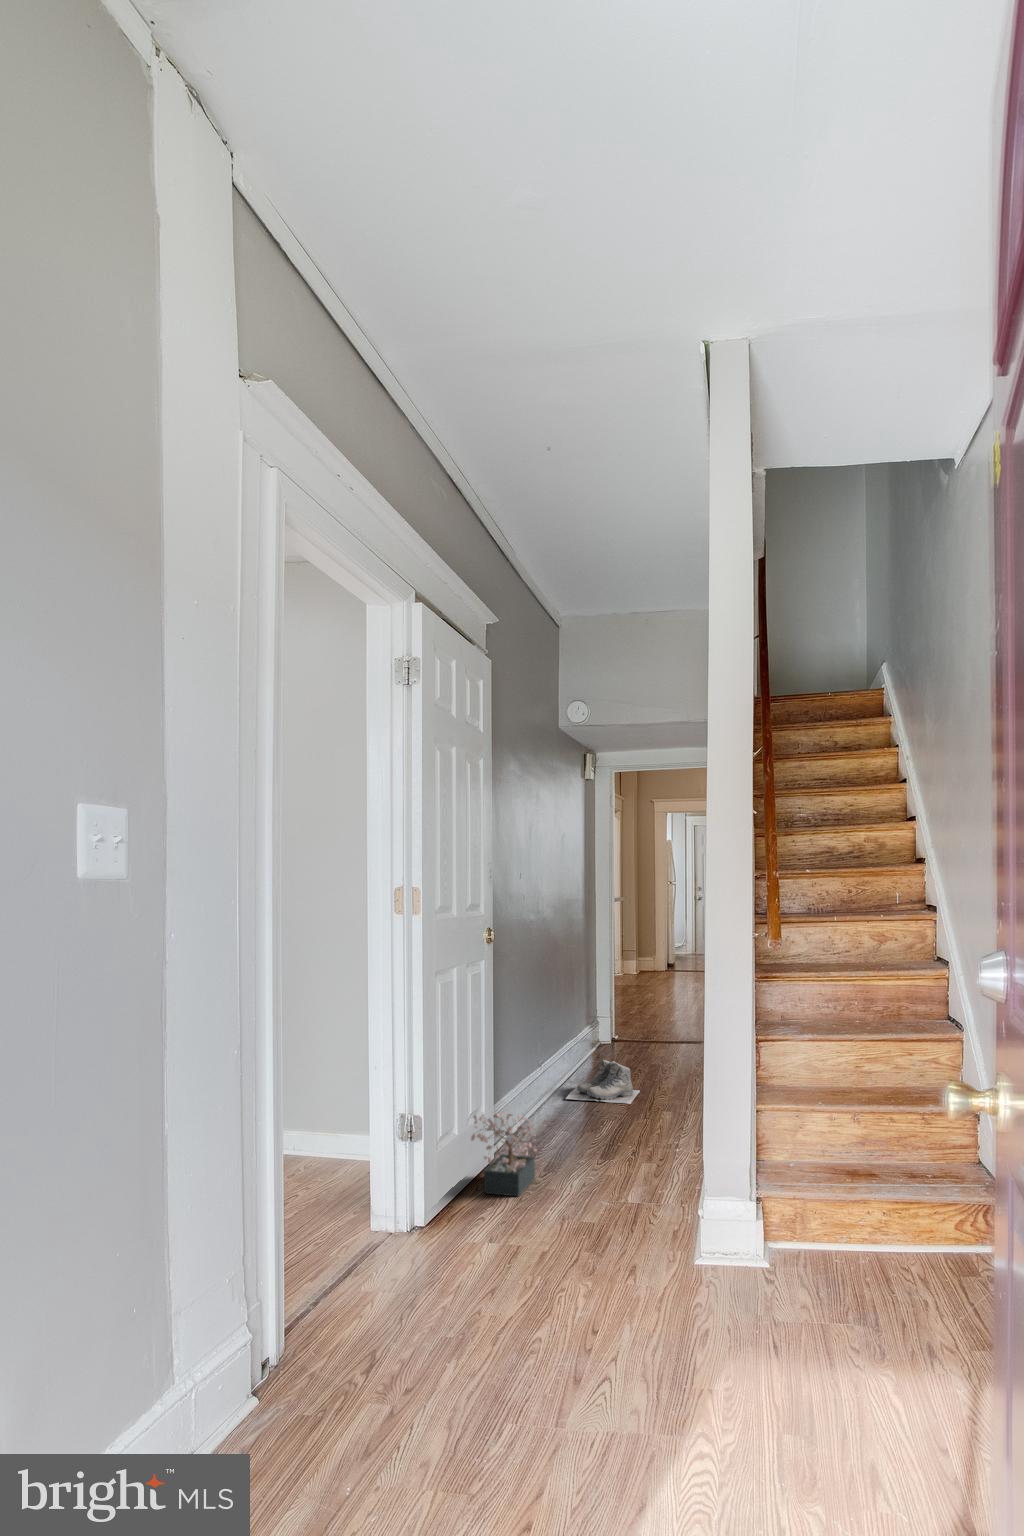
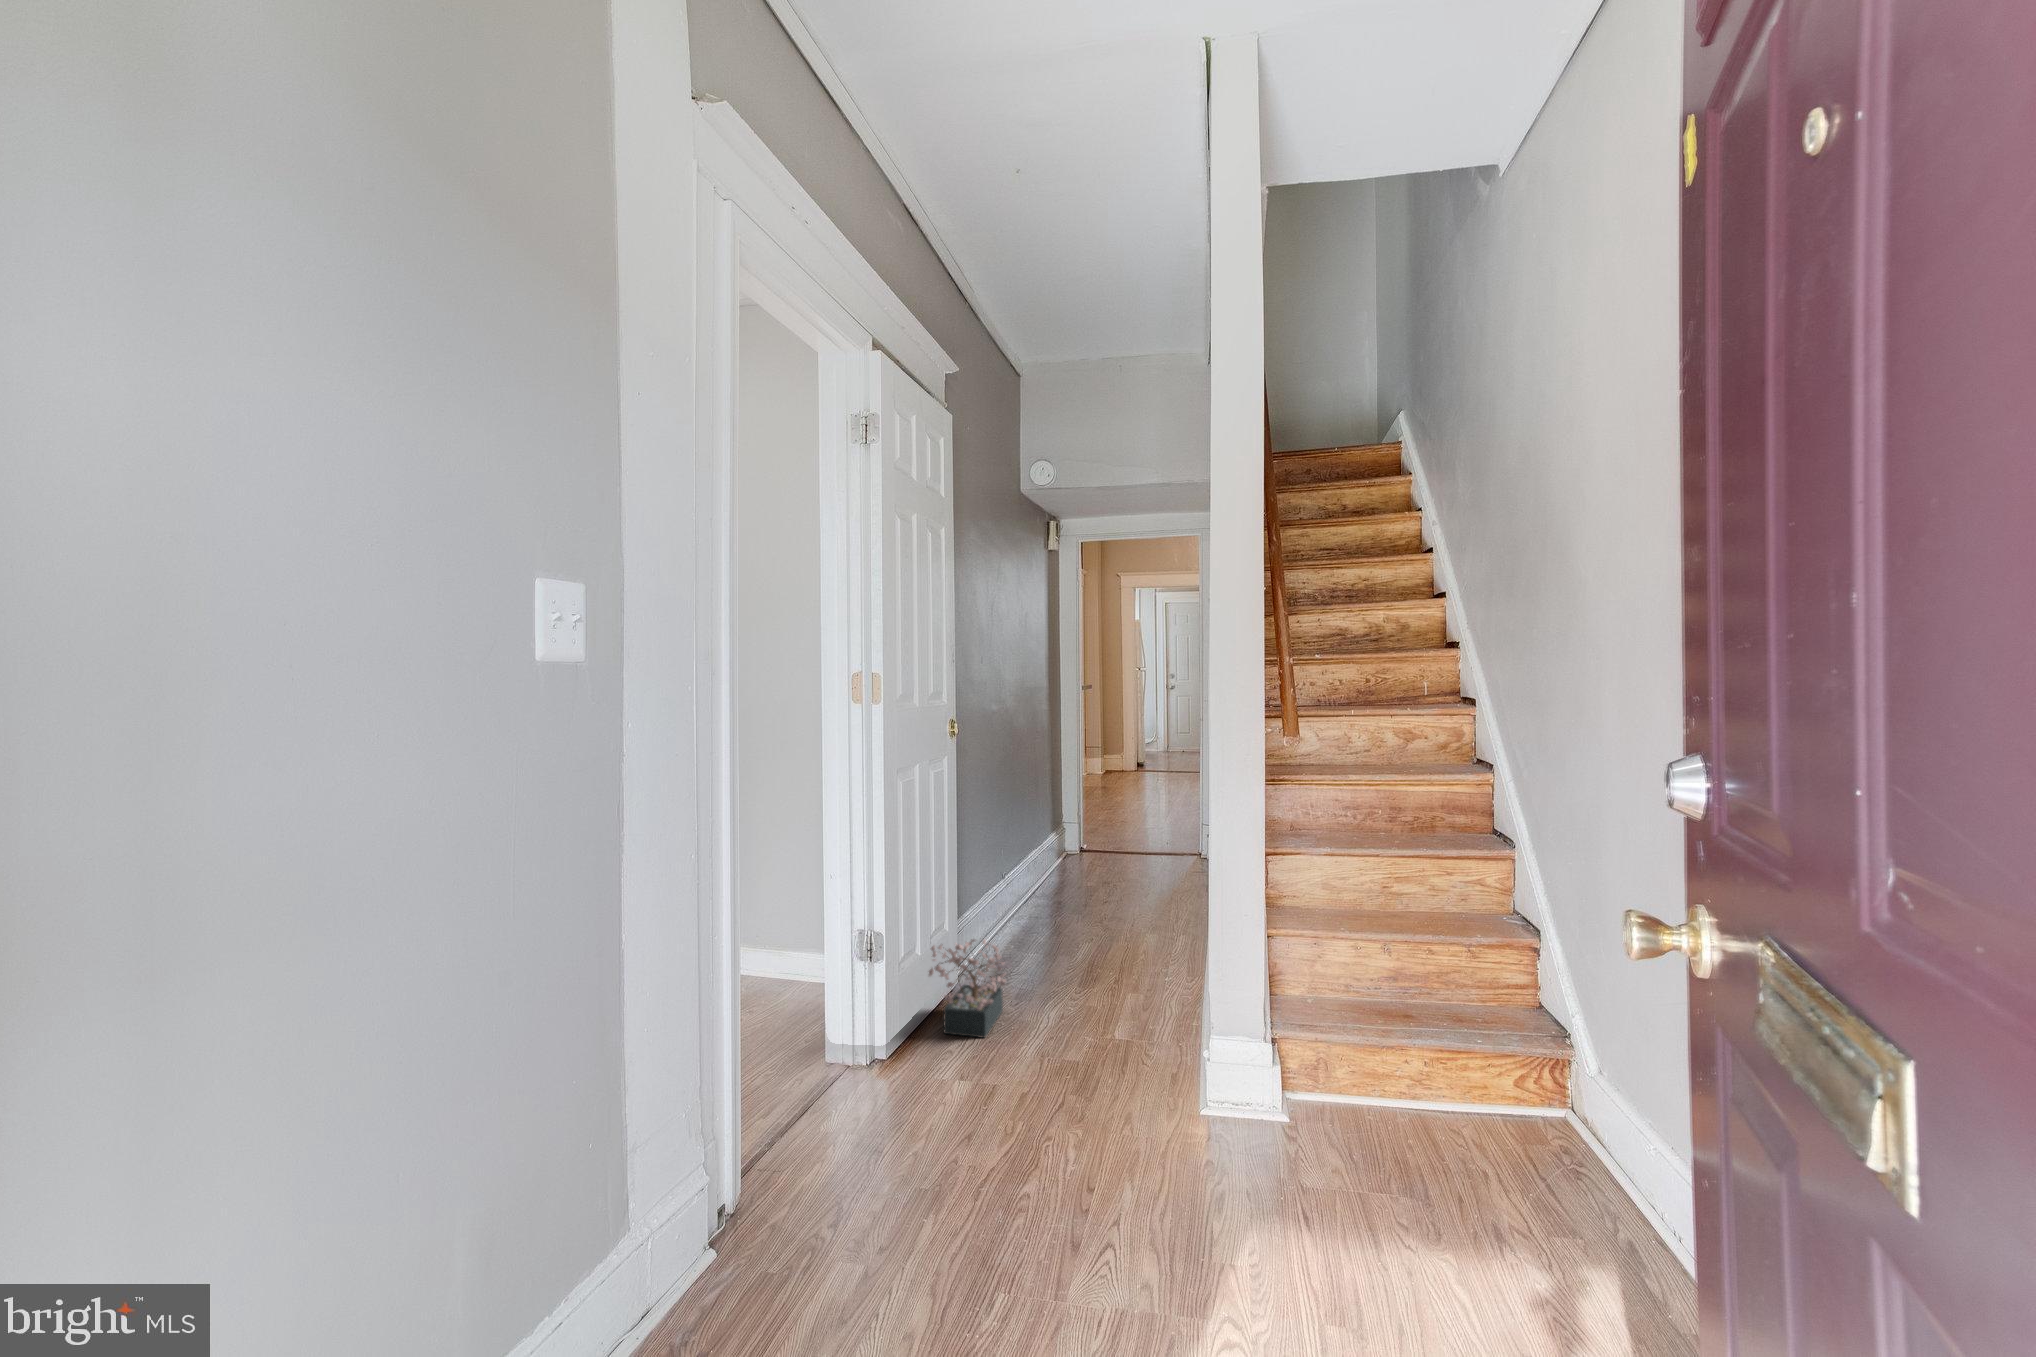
boots: present [566,1058,640,1104] -> none [1029,859,1110,909]

